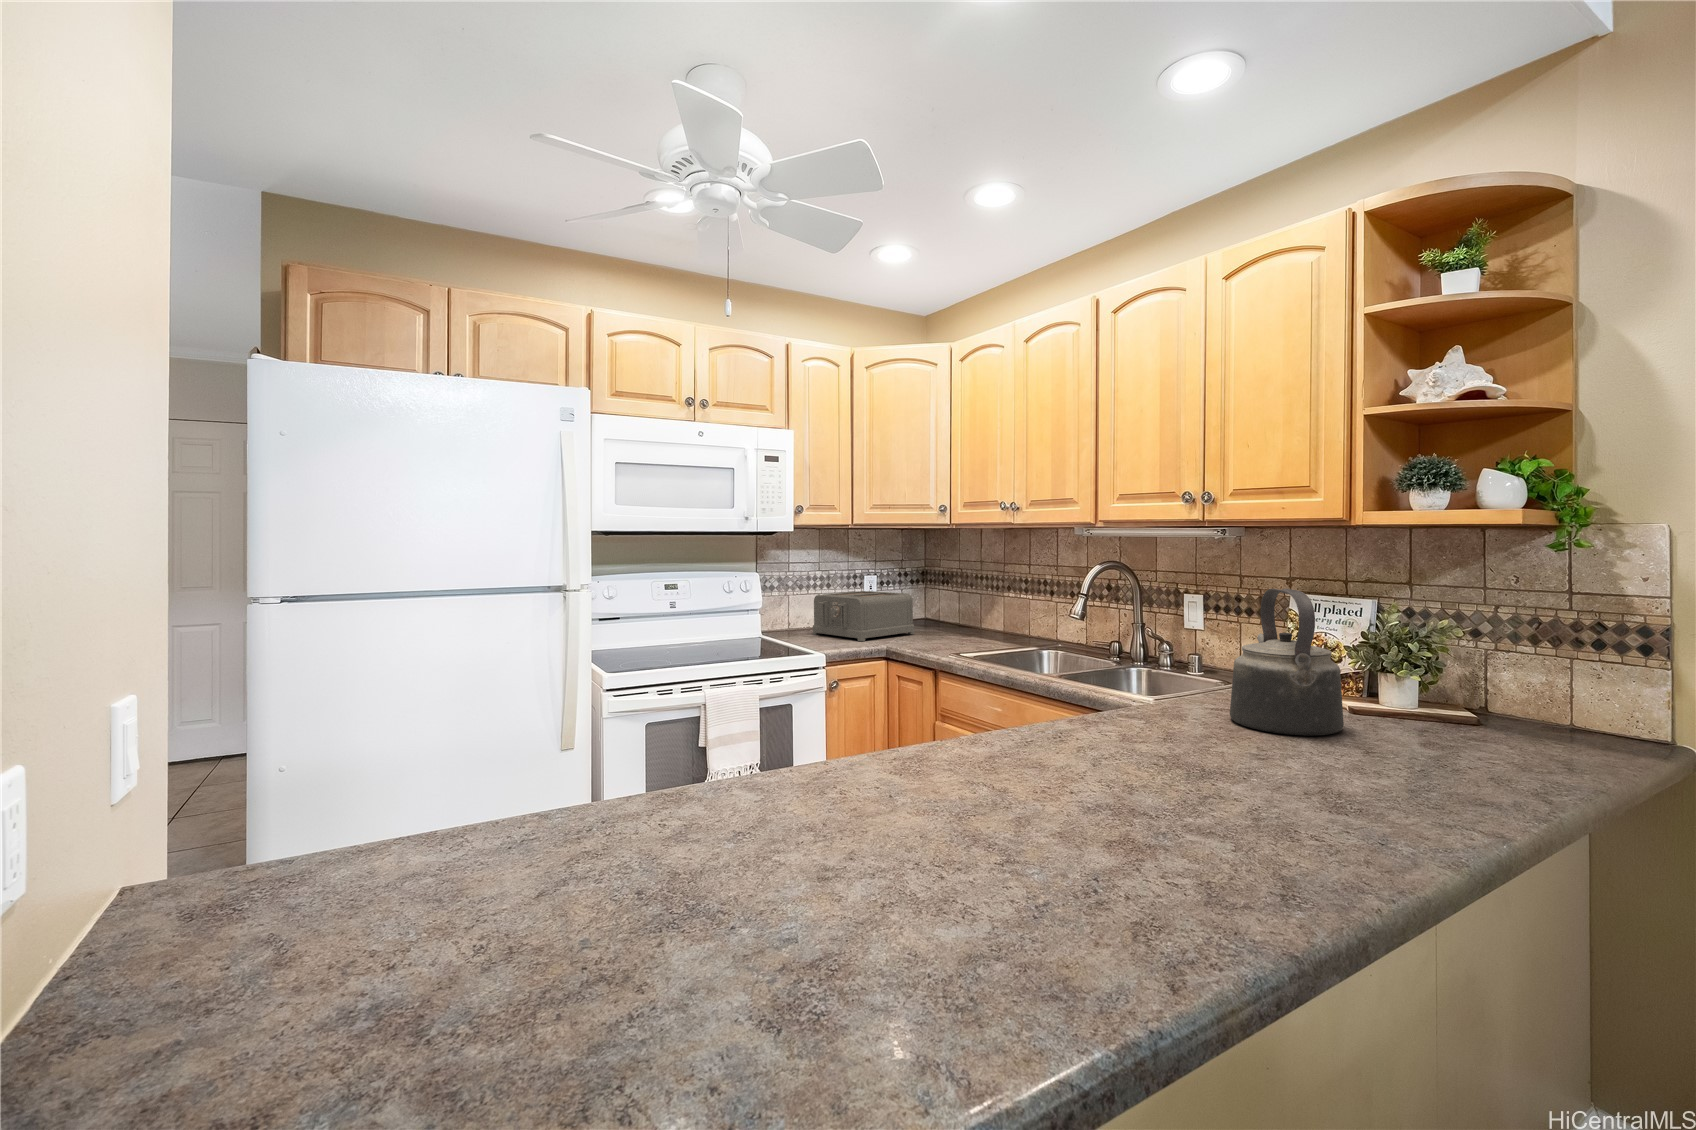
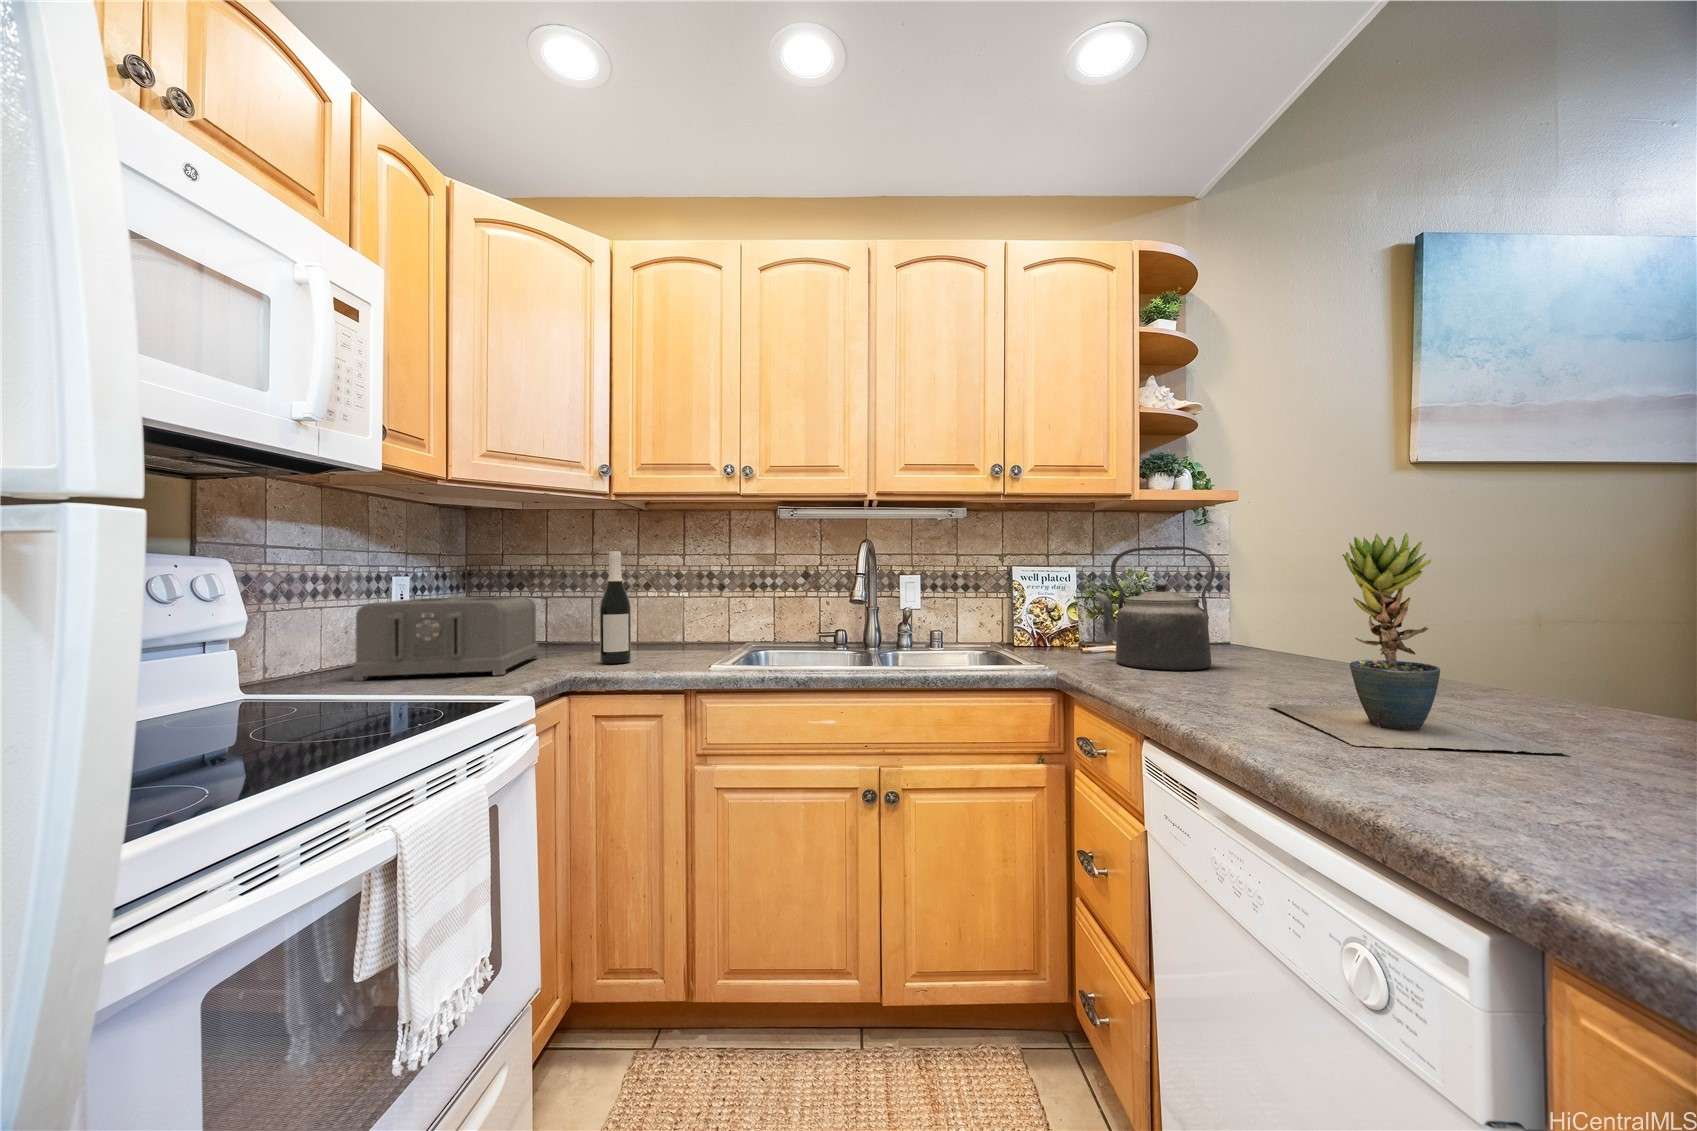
wine bottle: none [923,567,943,644] -> present [600,550,631,664]
potted plant: none [982,610,1191,806] -> present [1269,533,1569,754]

